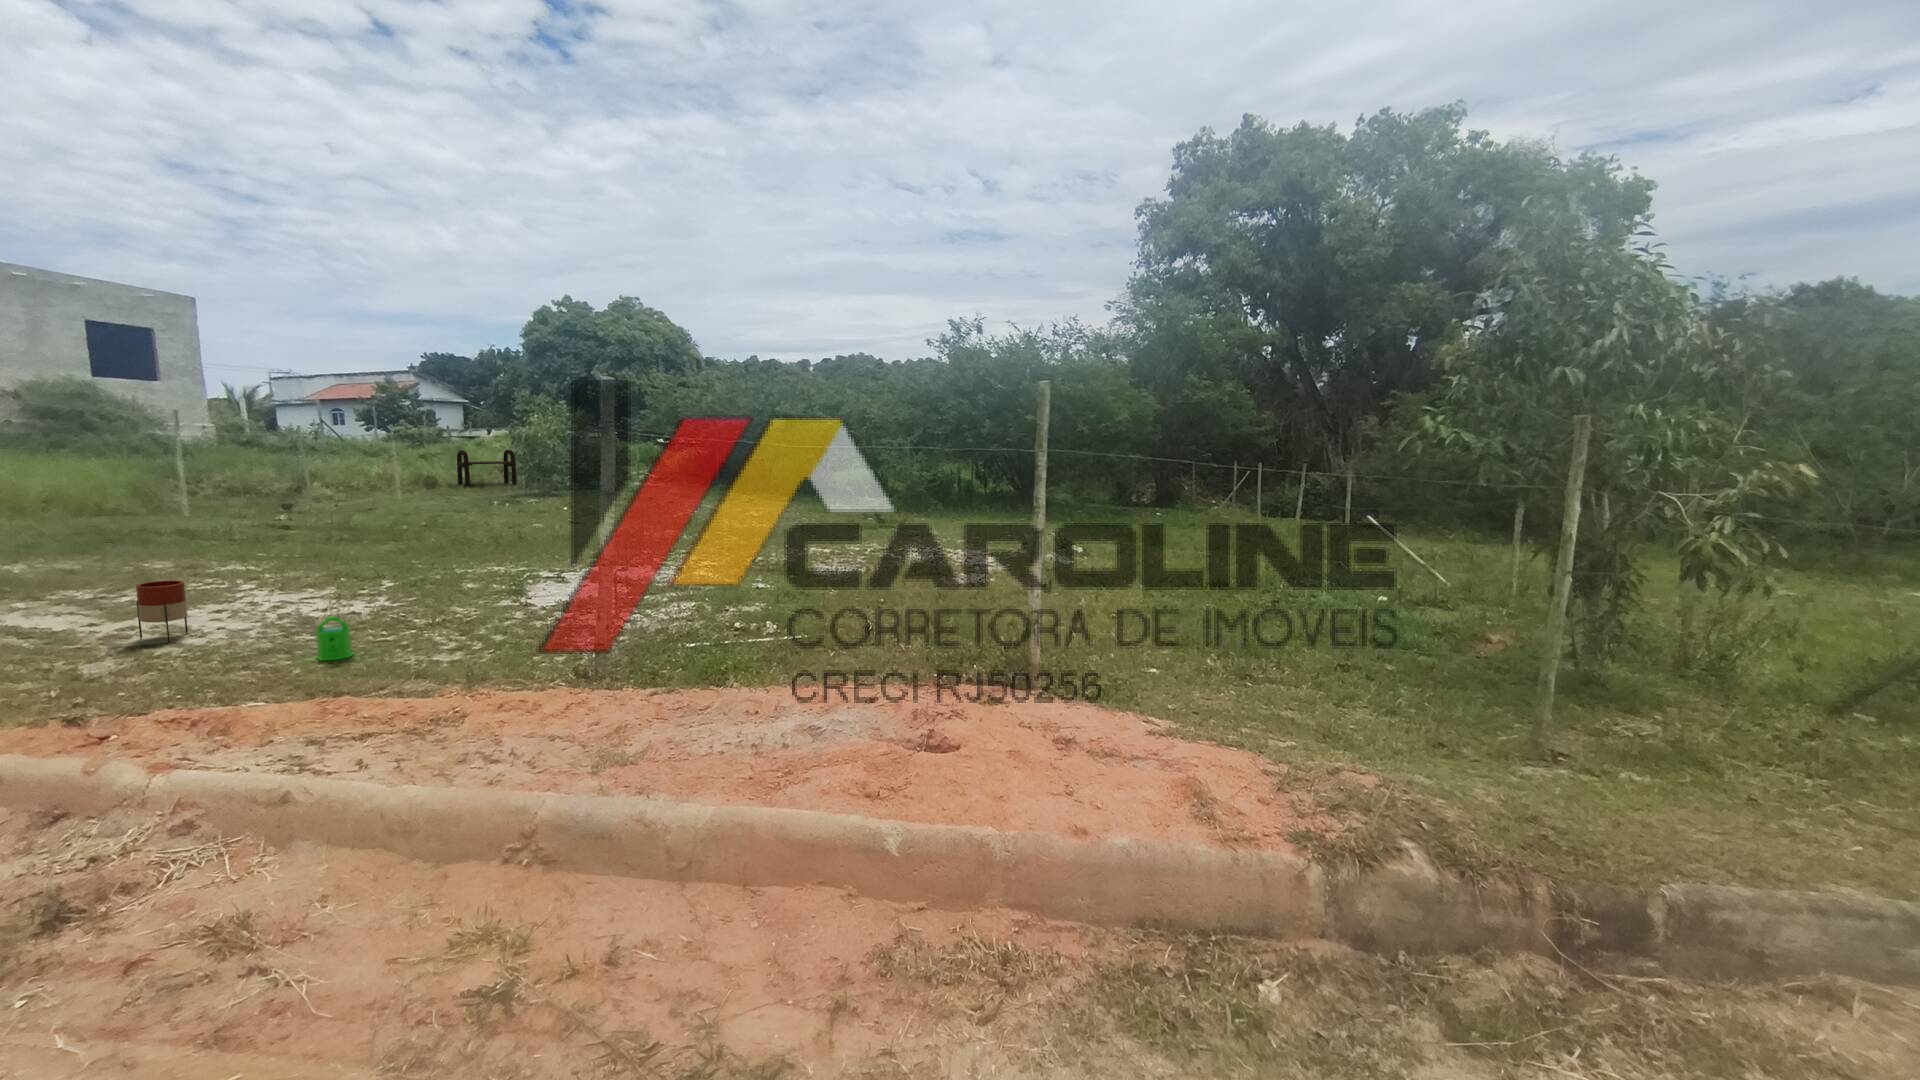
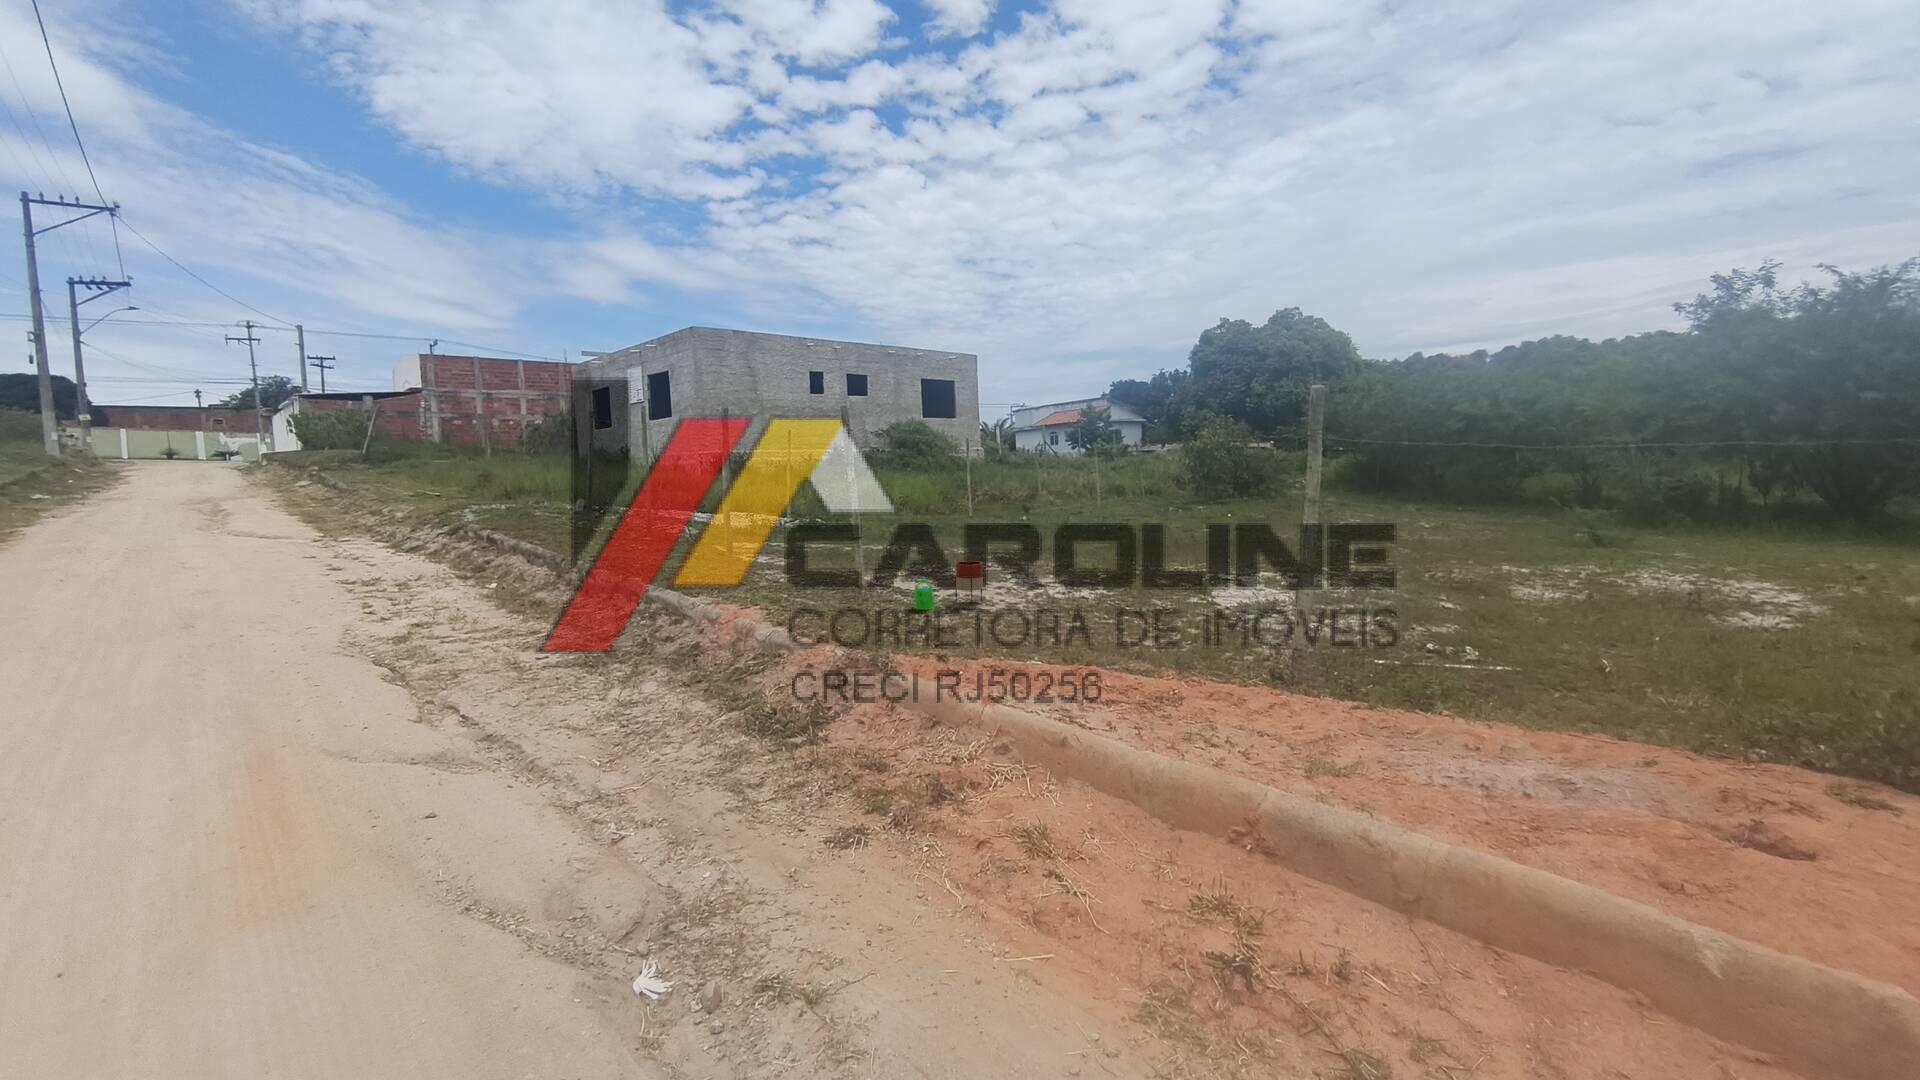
bench: present [457,450,517,487] -> none [1146,464,1192,495]
watering can: present [316,616,352,660] -> present [914,579,934,610]

